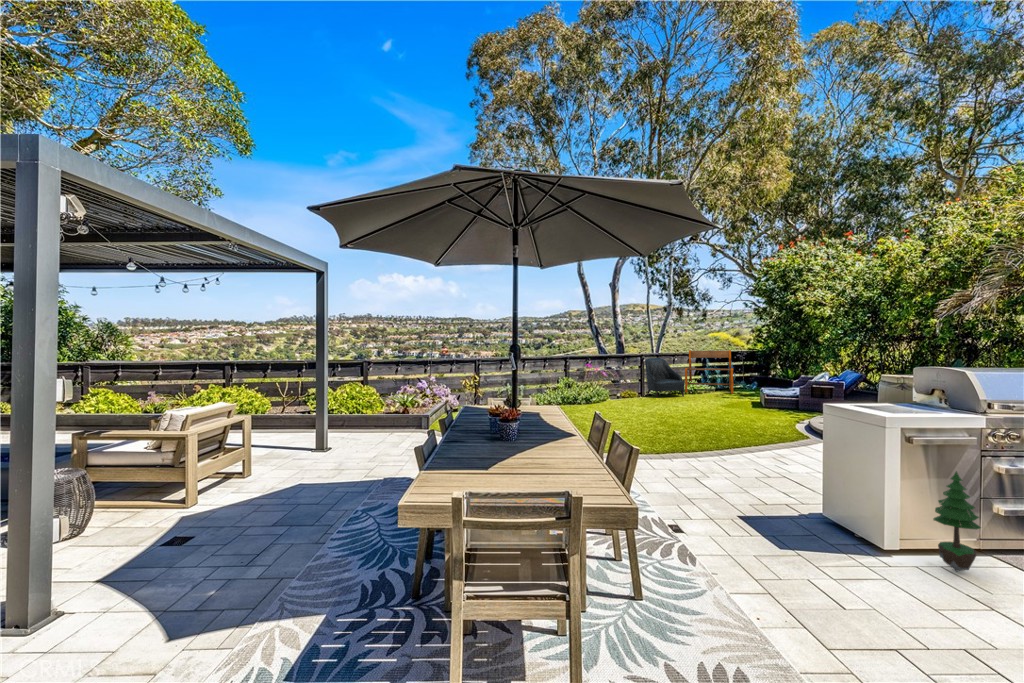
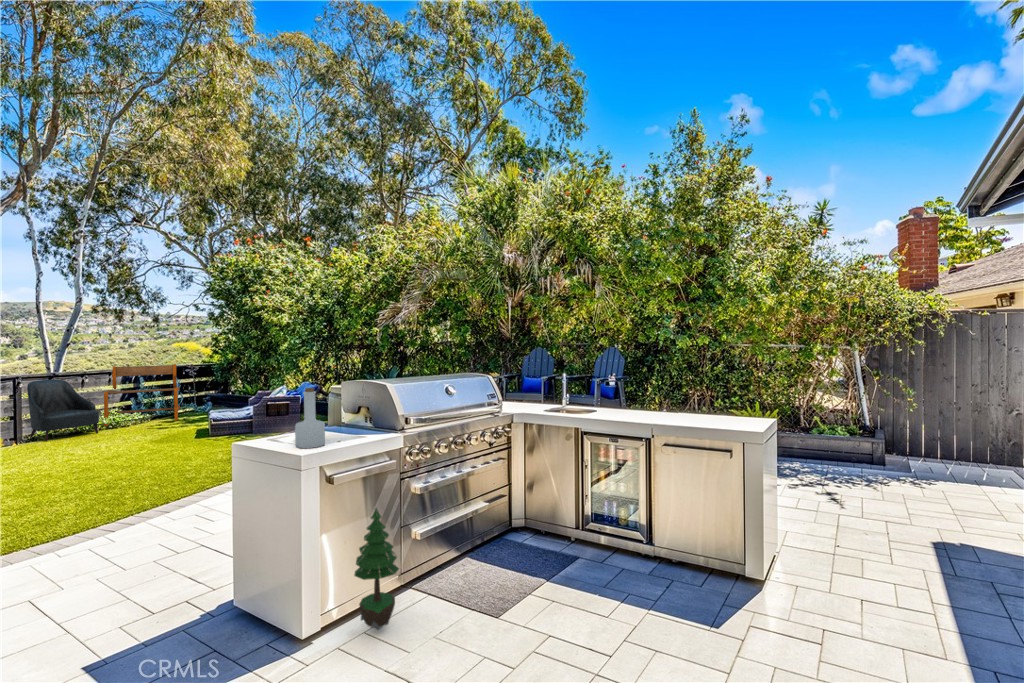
bottle: none [878,370,904,416] -> present [295,388,325,449]

